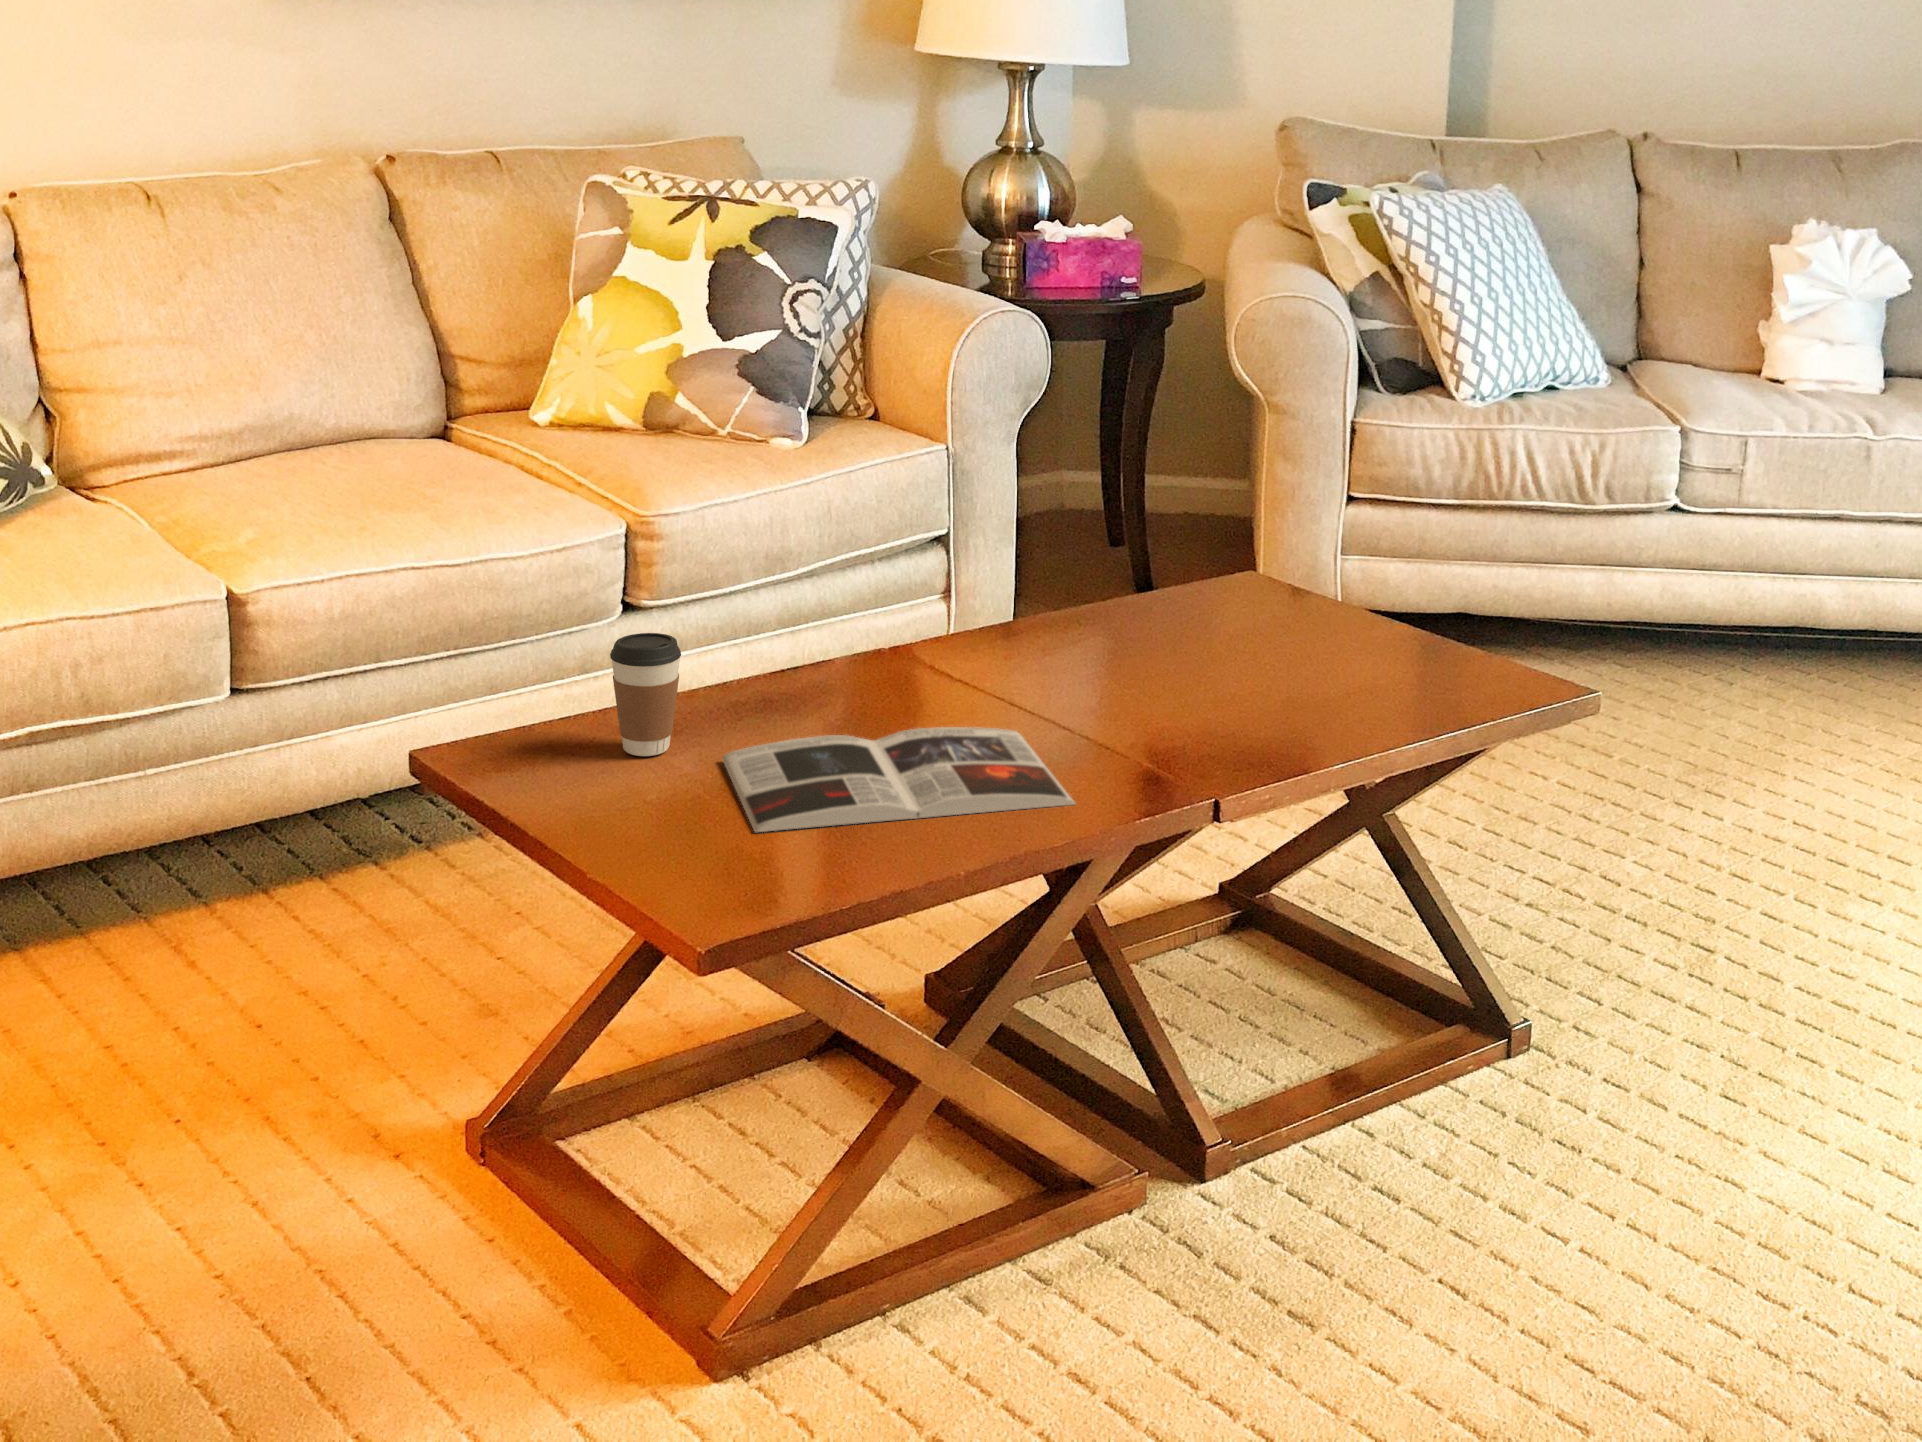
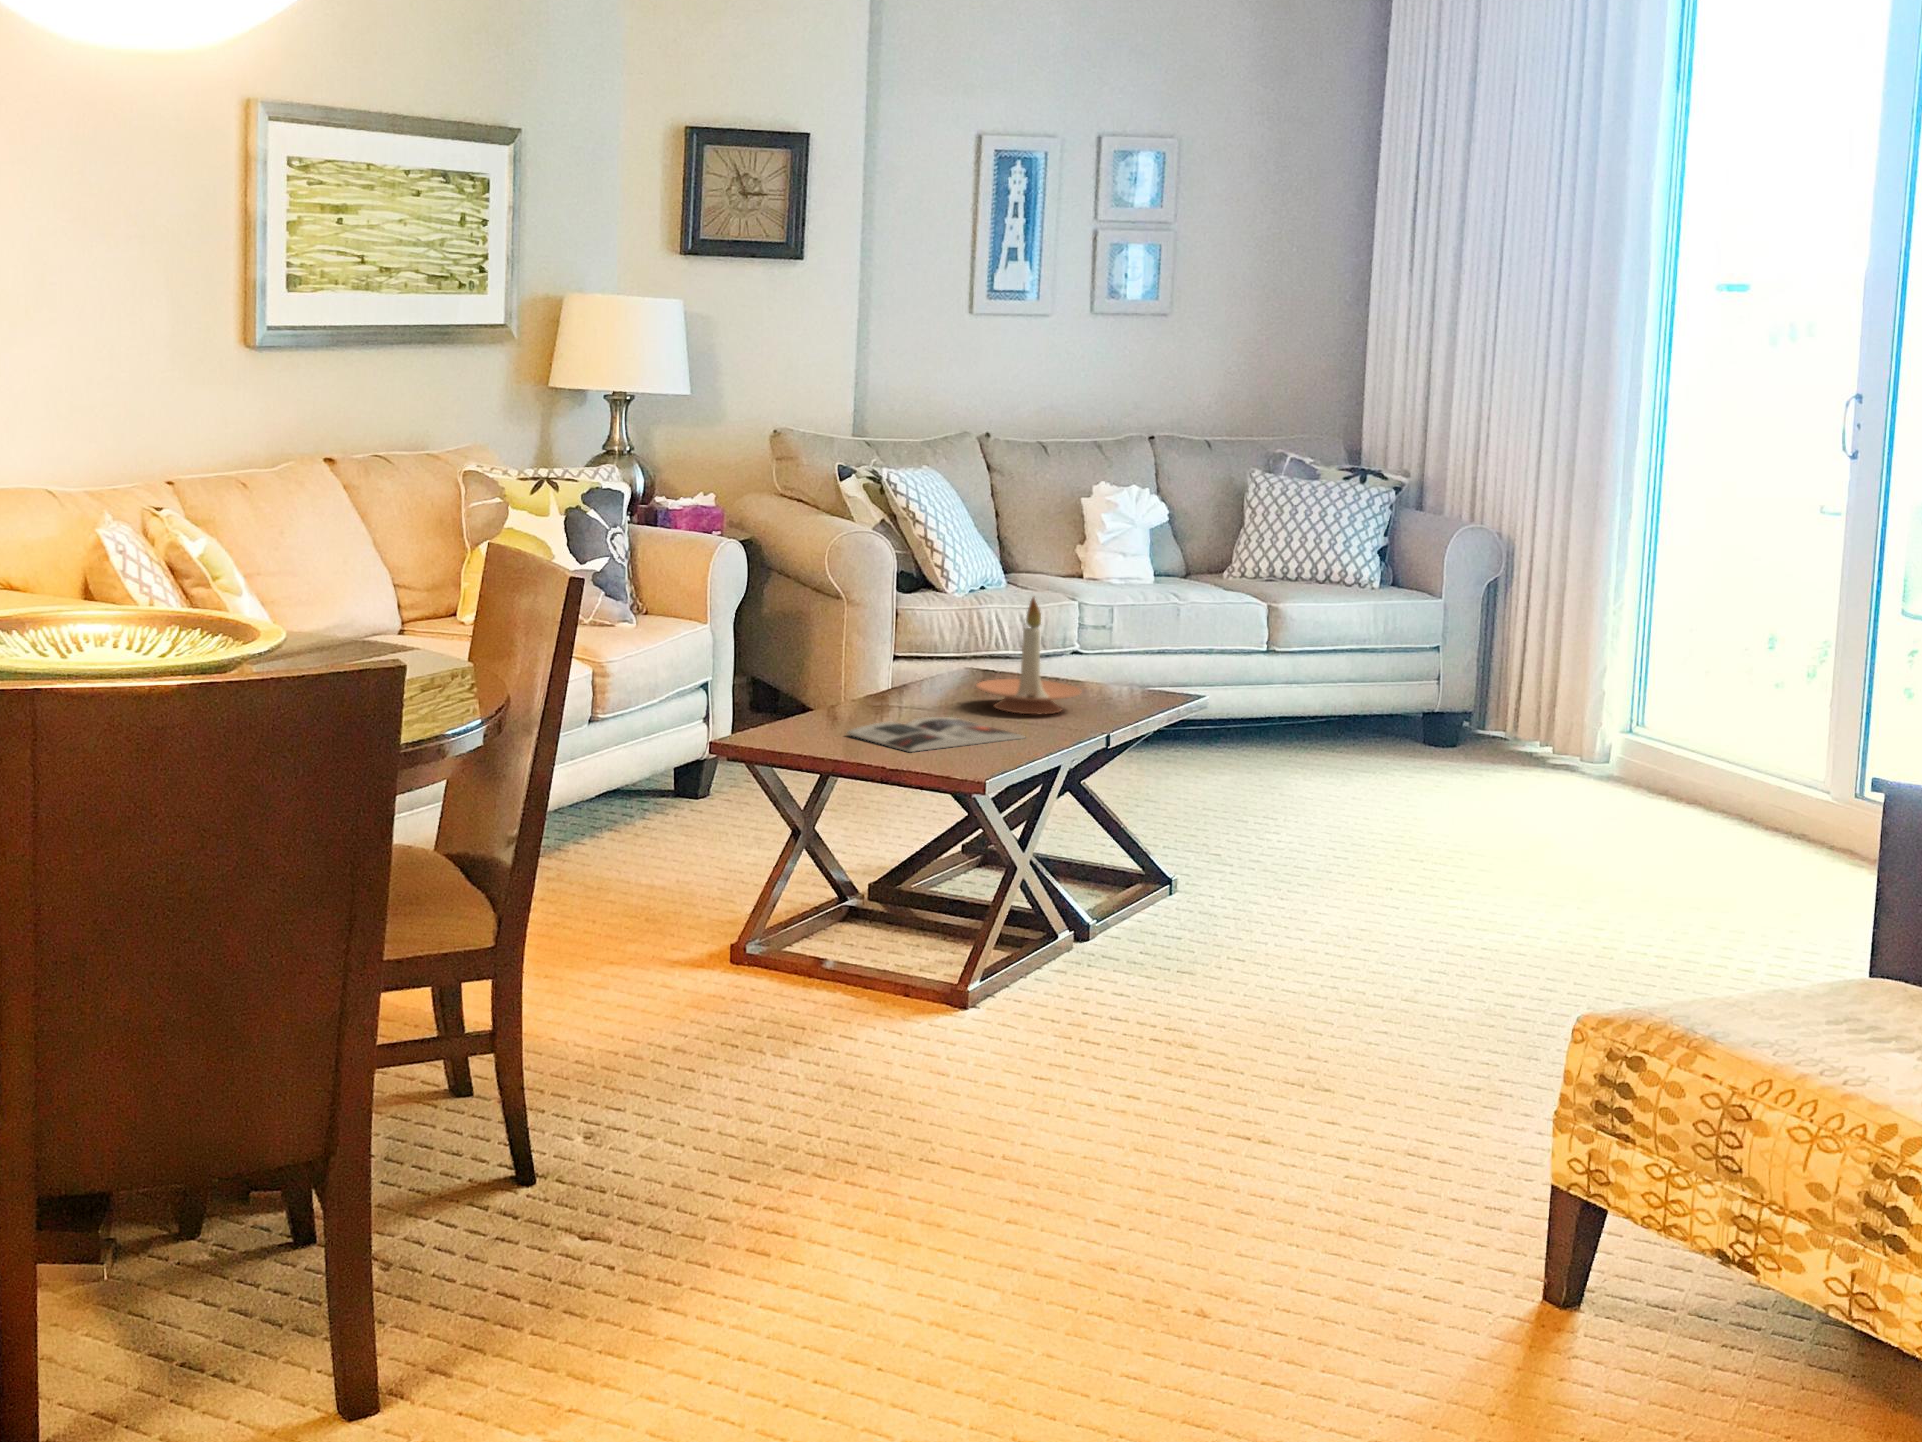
candle holder: none [1118,486,1326,726] -> present [977,597,1081,714]
coffee cup: present [610,633,681,756] -> none [787,676,823,736]

